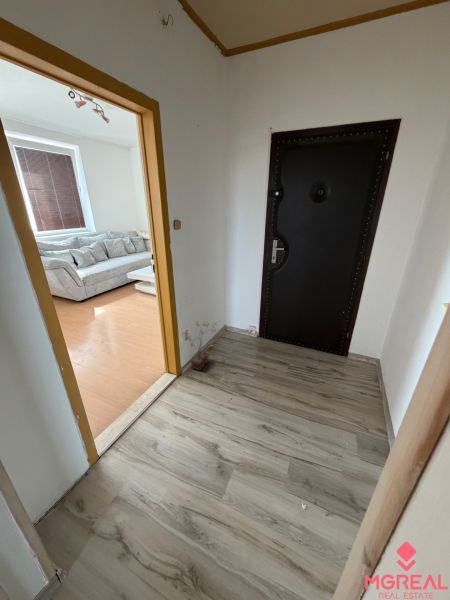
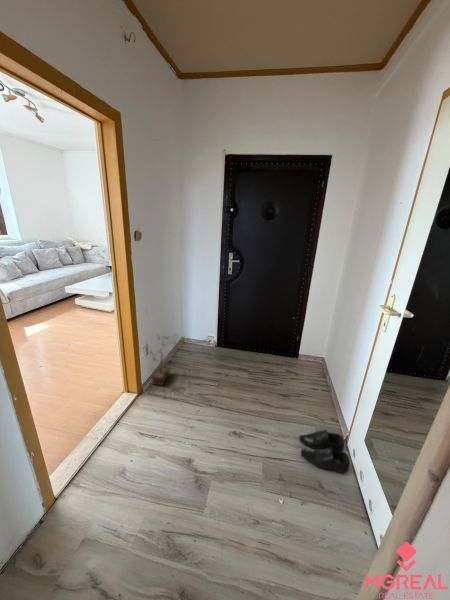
shoe: none [333,440,392,492] -> present [299,430,350,473]

